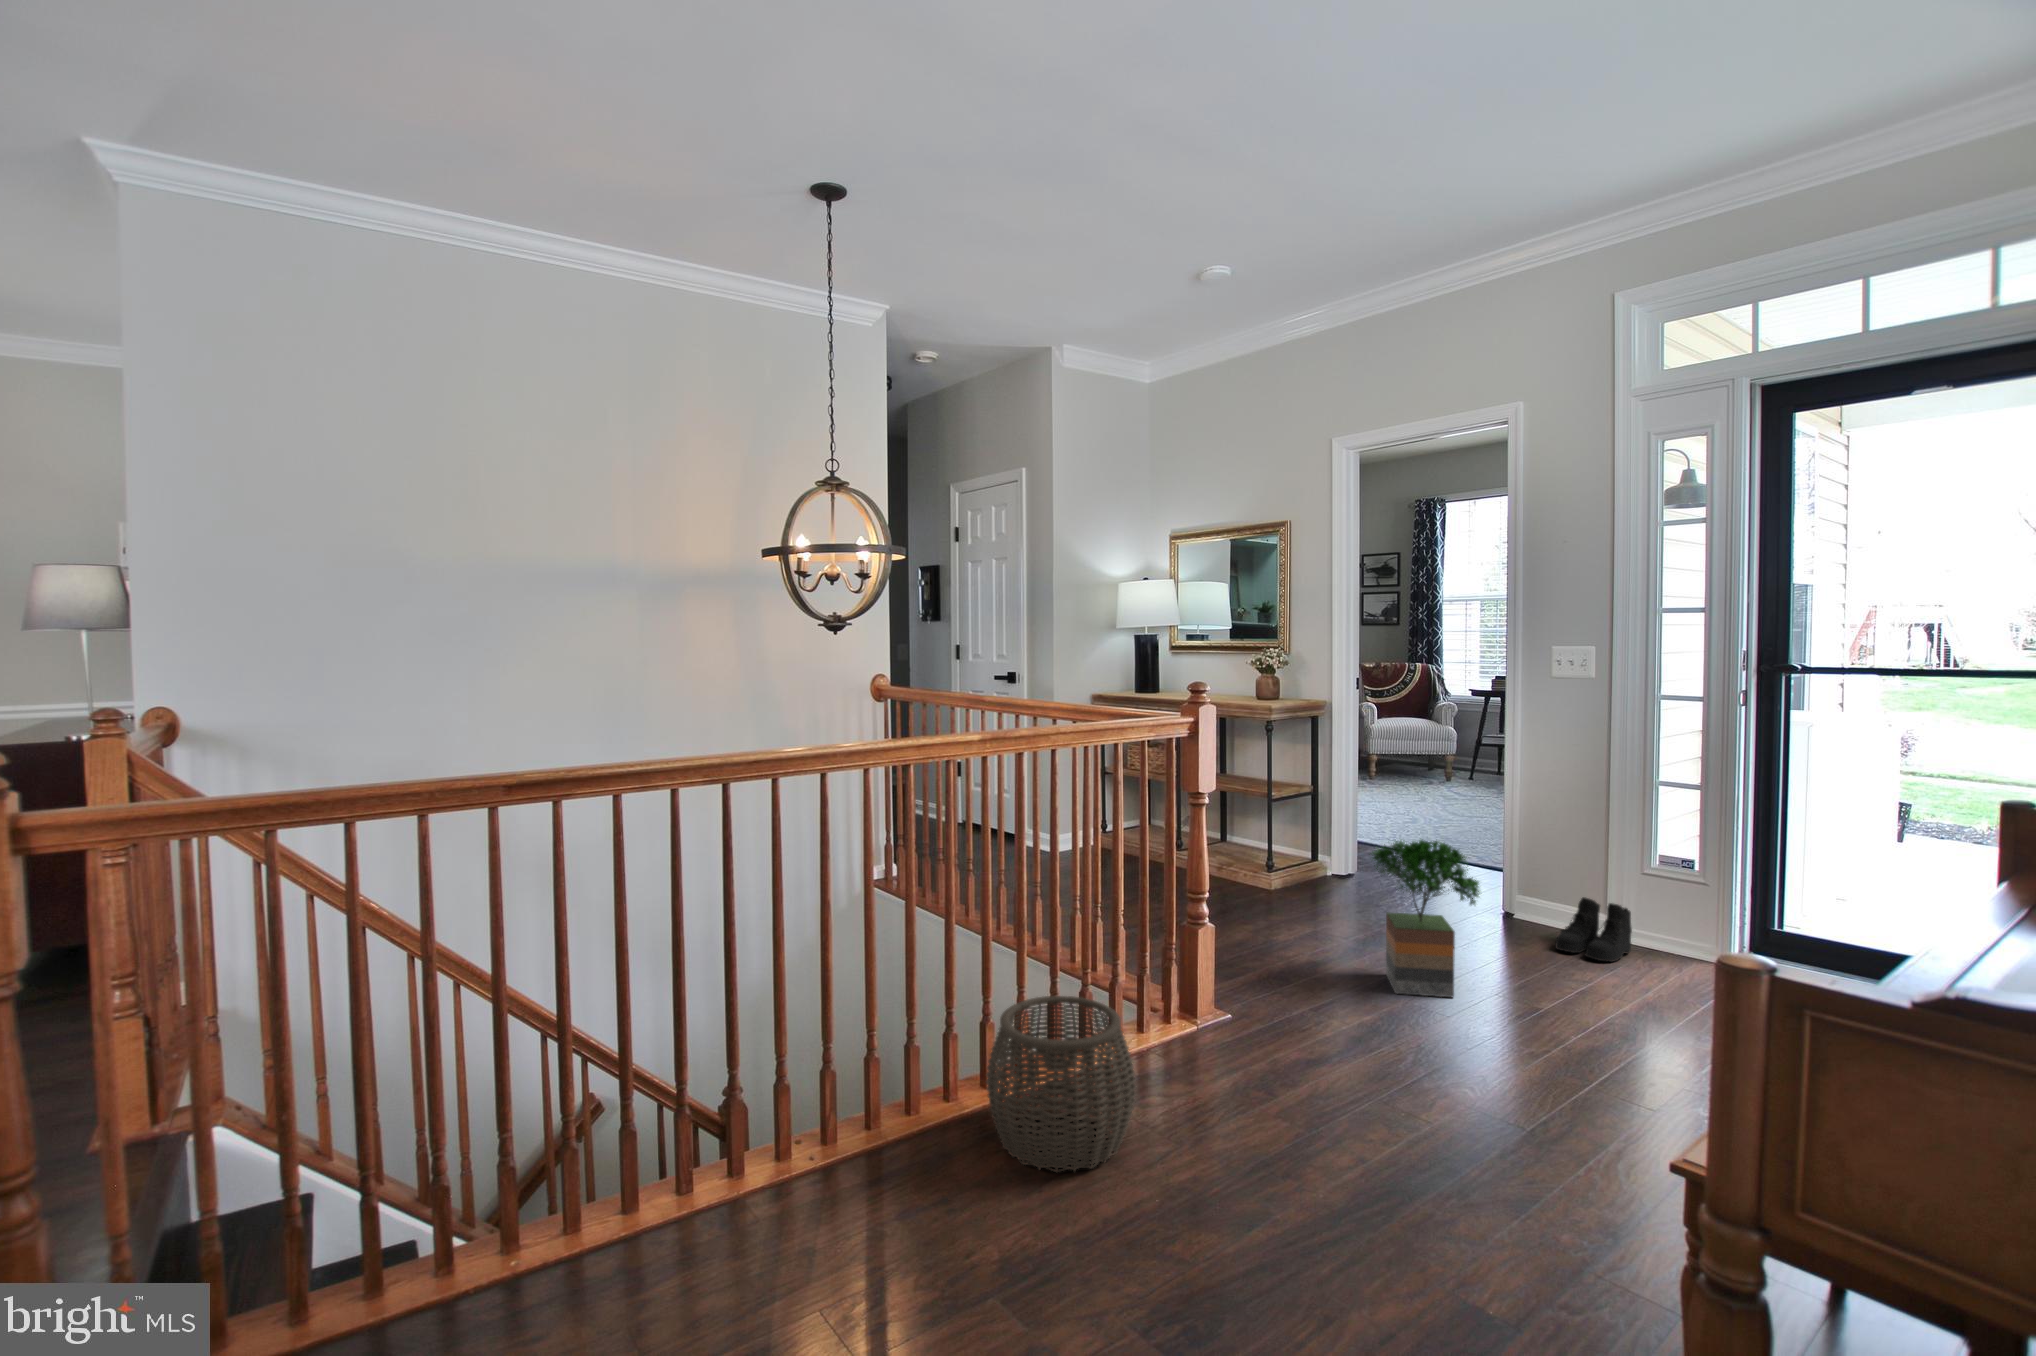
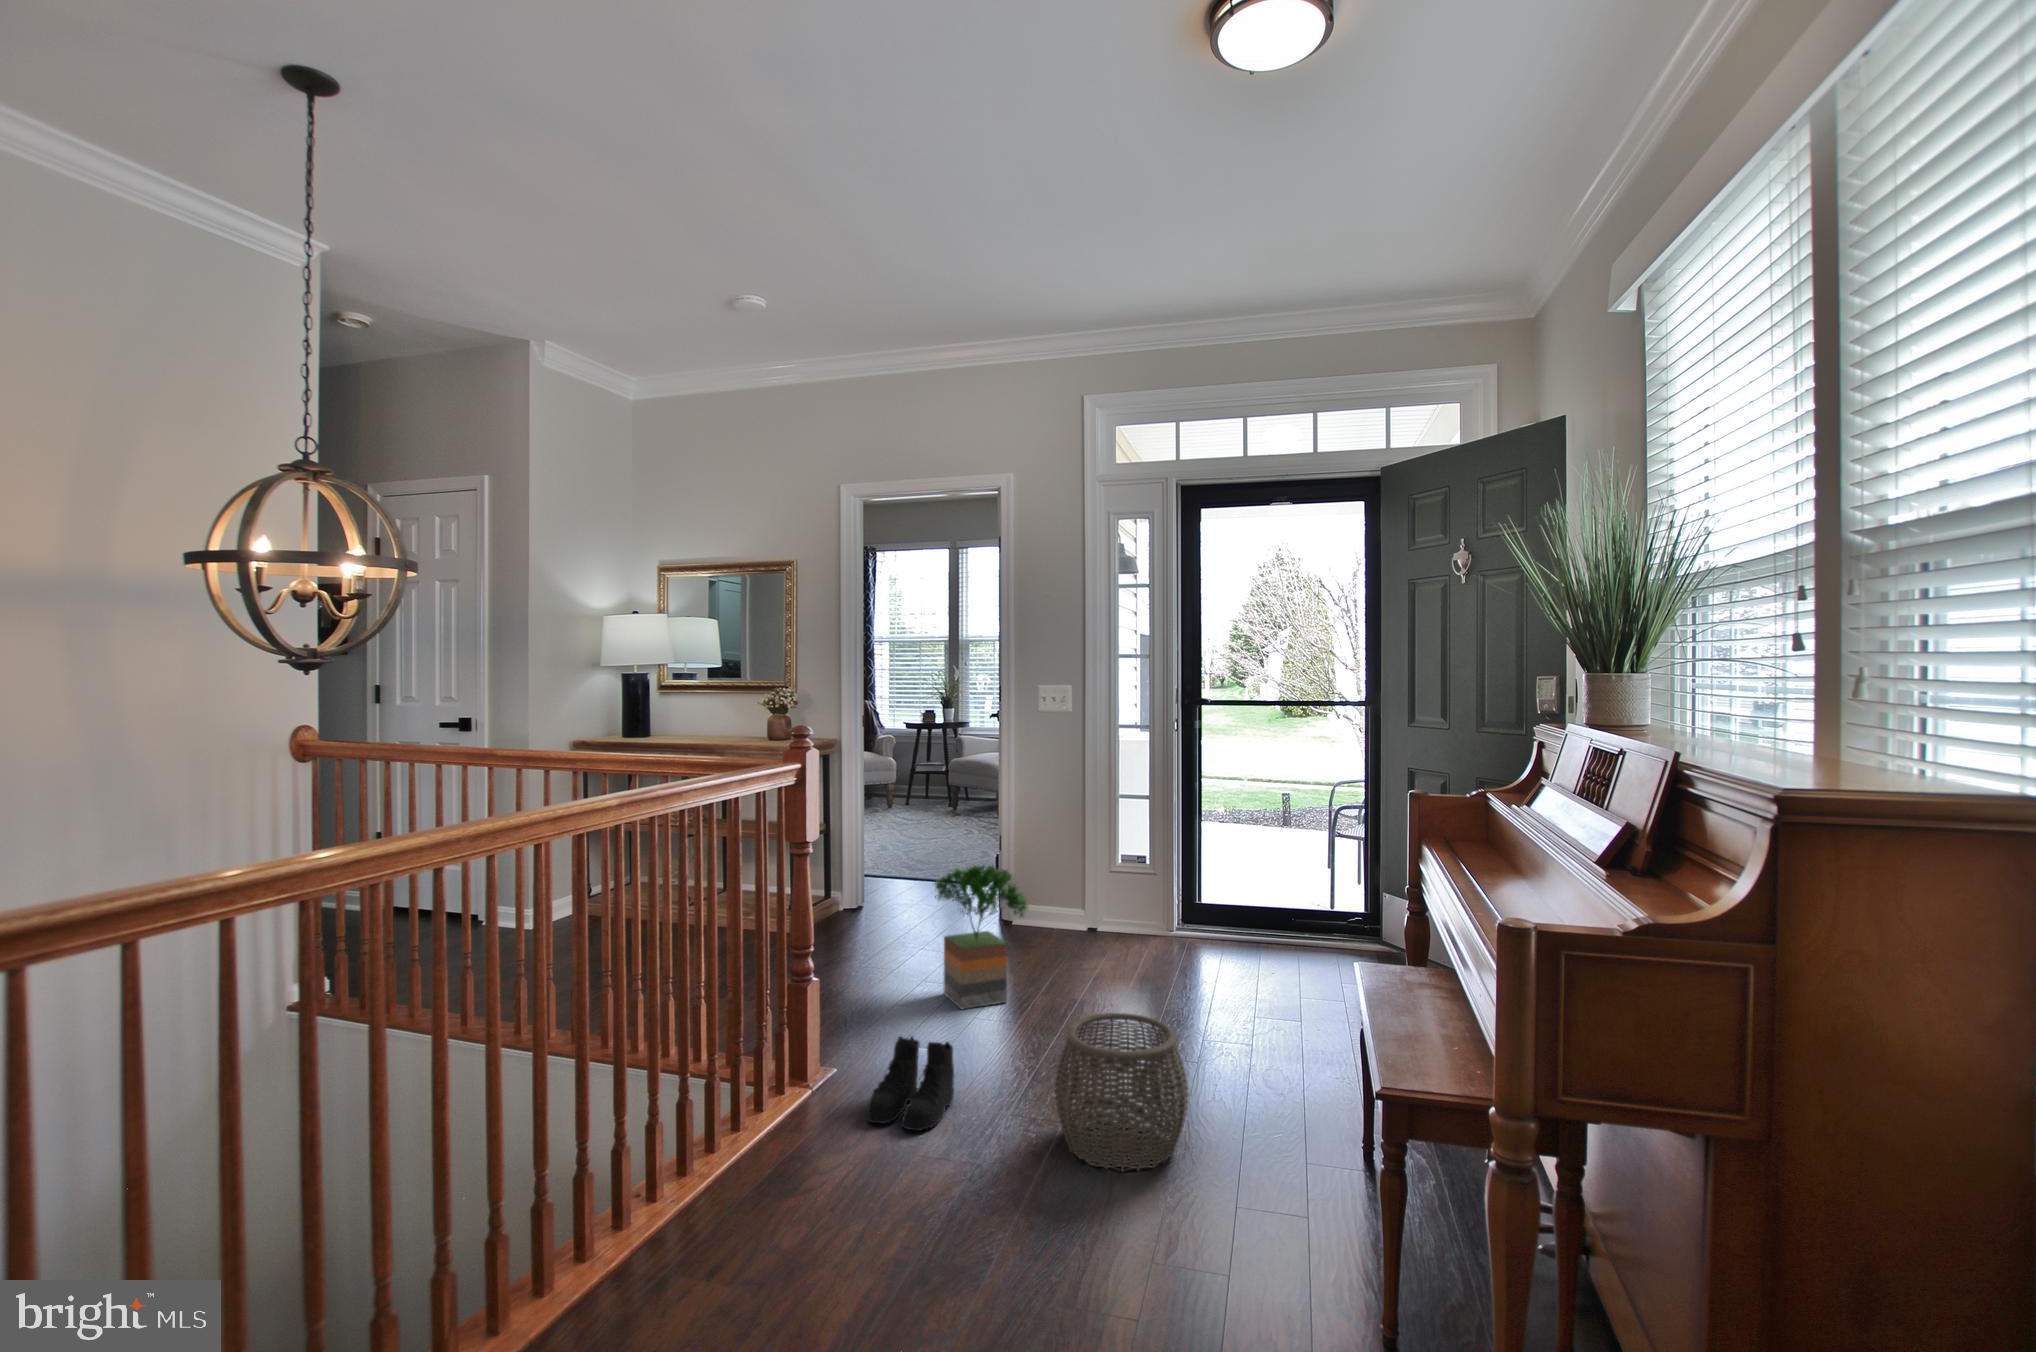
boots: present [1556,897,1632,962] -> present [867,1037,954,1131]
woven basket: present [986,996,1136,1172] -> present [1054,1013,1189,1171]

